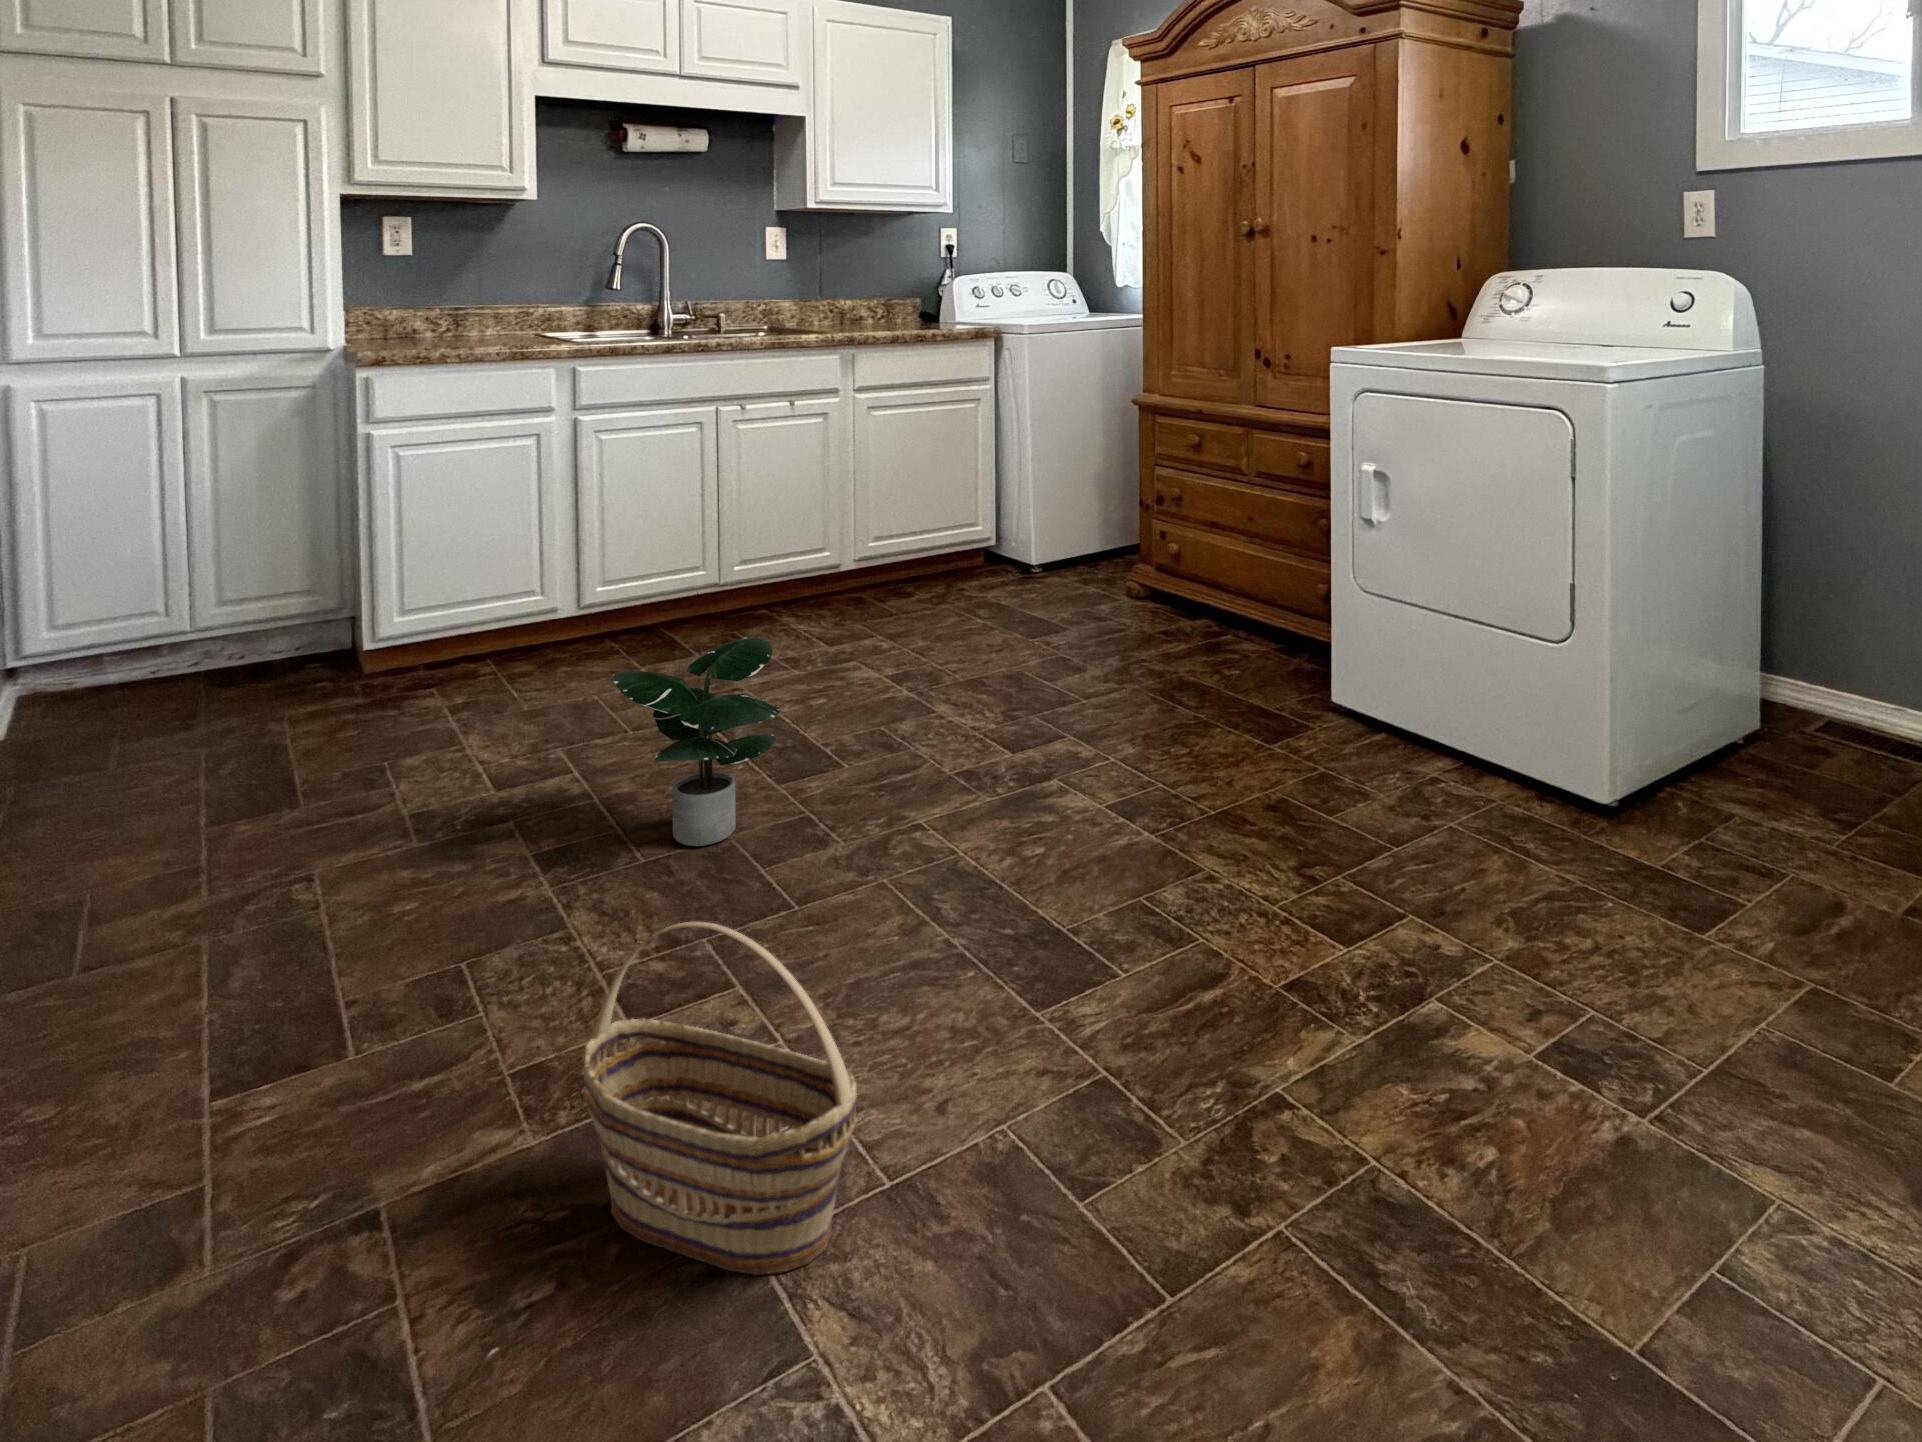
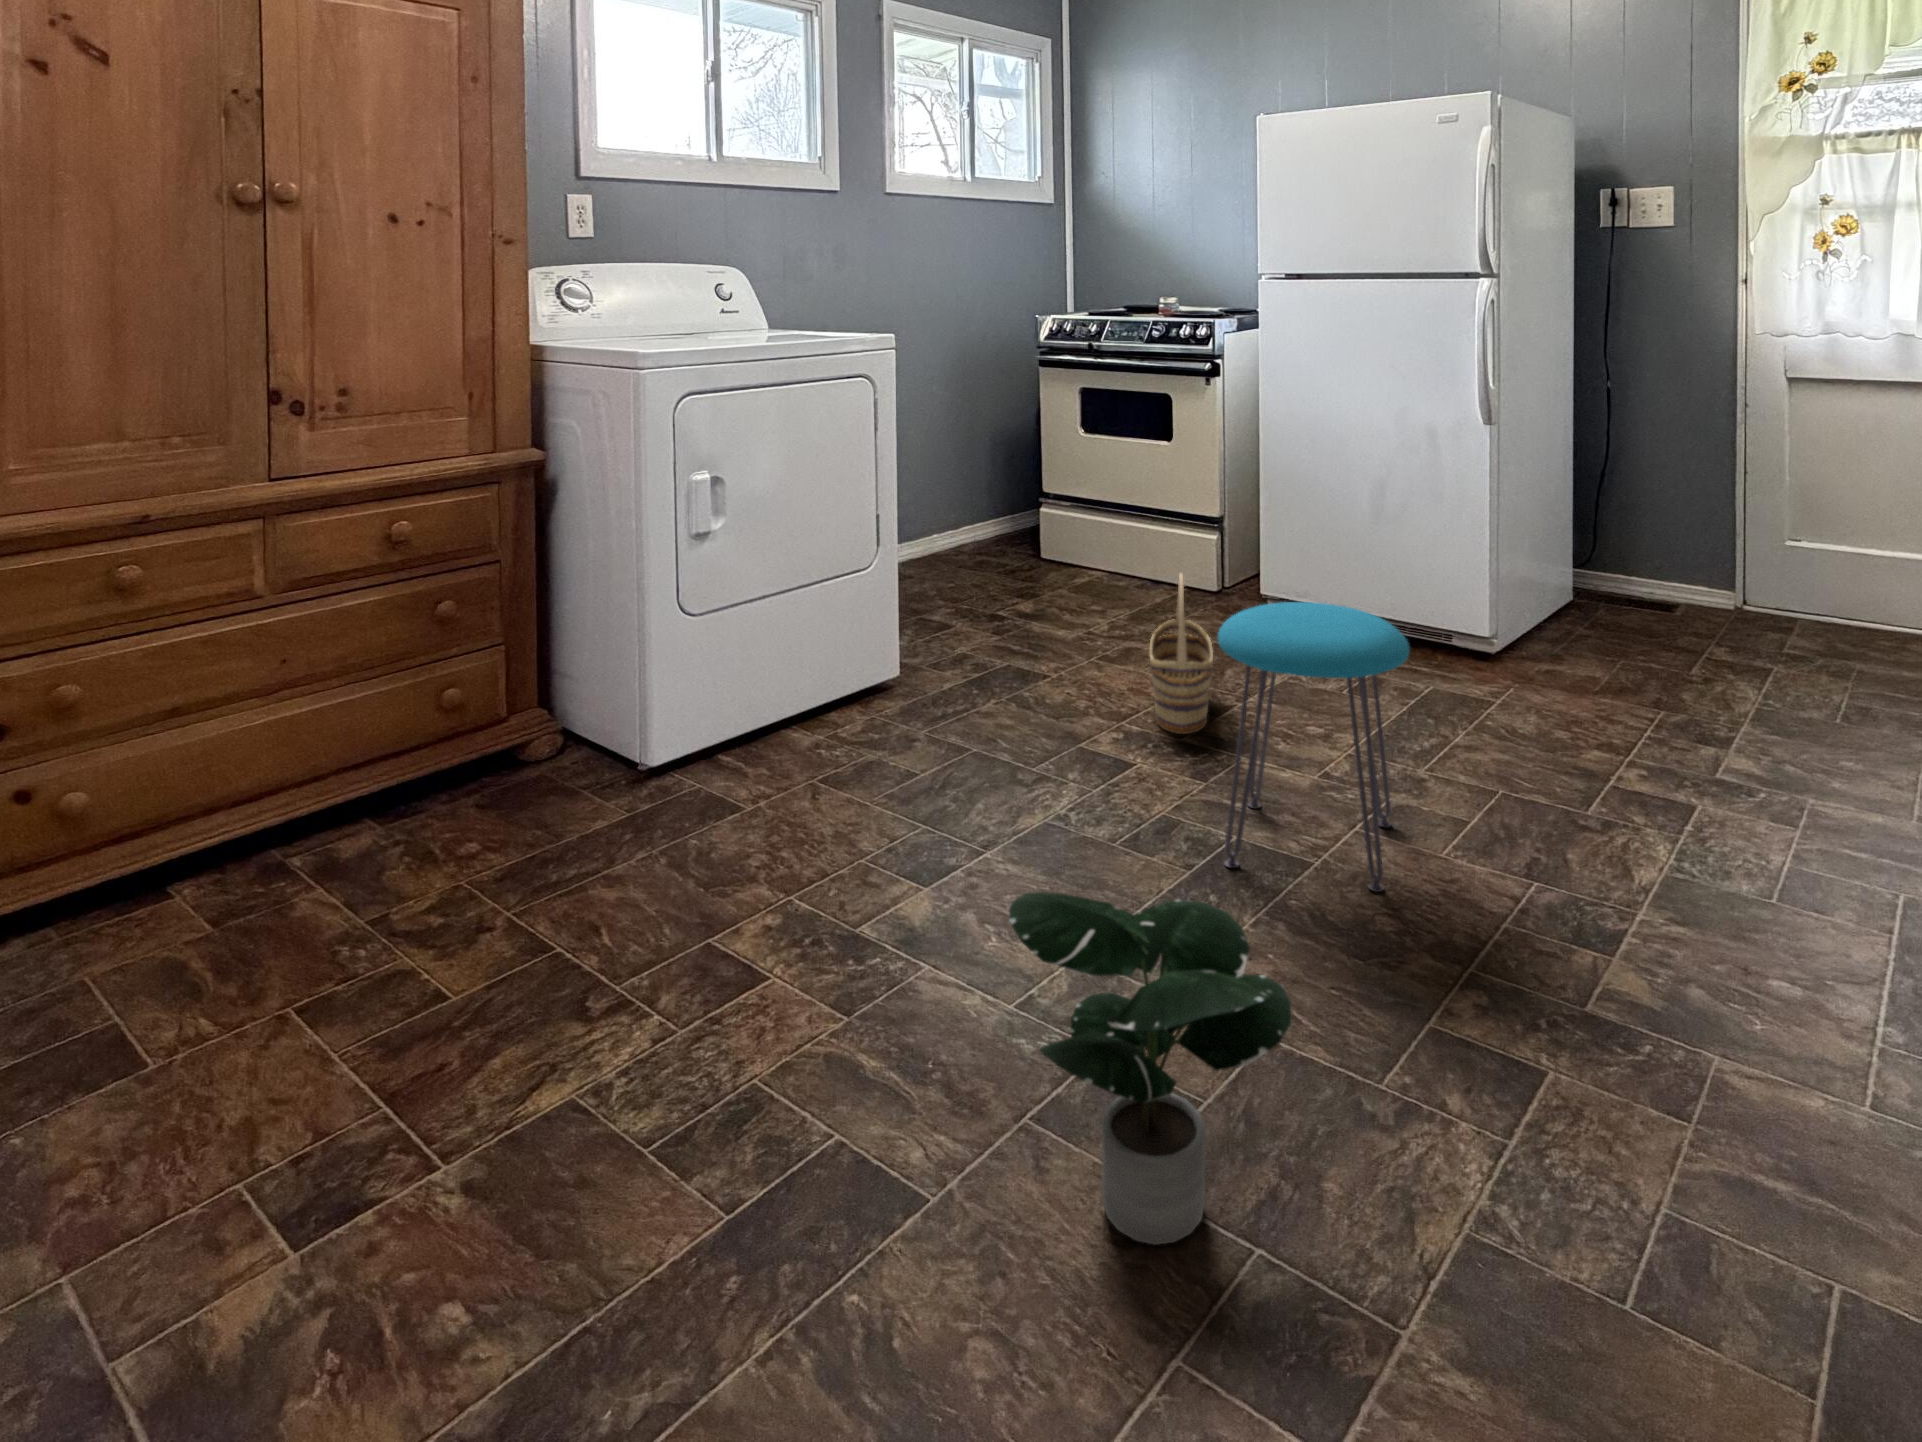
stool: none [952,698,1213,1103] -> present [1218,602,1410,892]
basket: present [584,922,857,1275] -> present [1150,574,1213,734]

